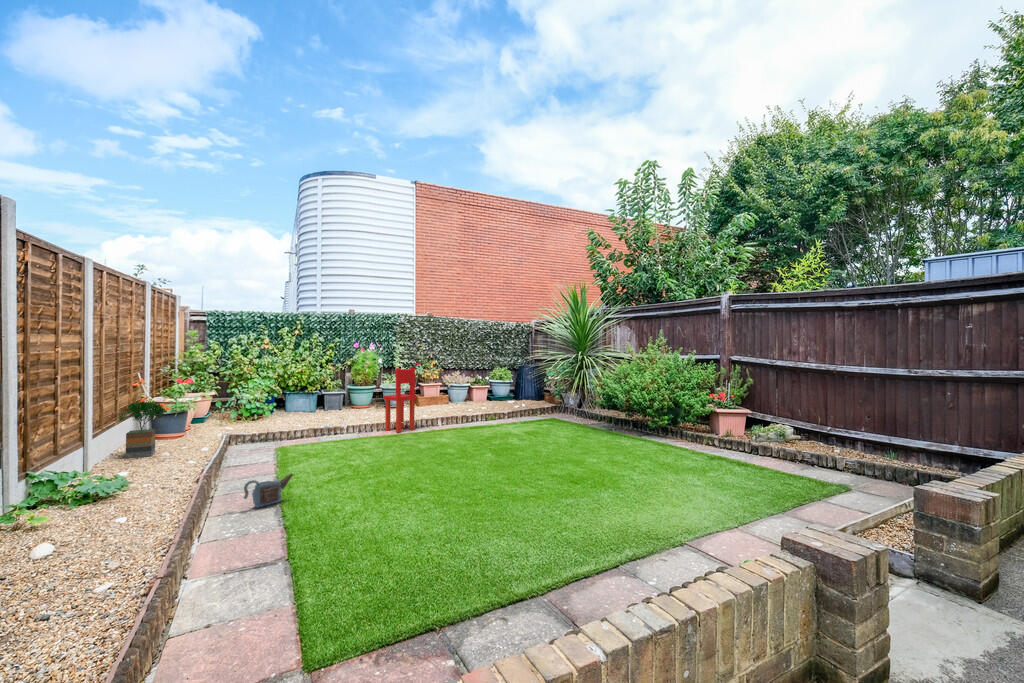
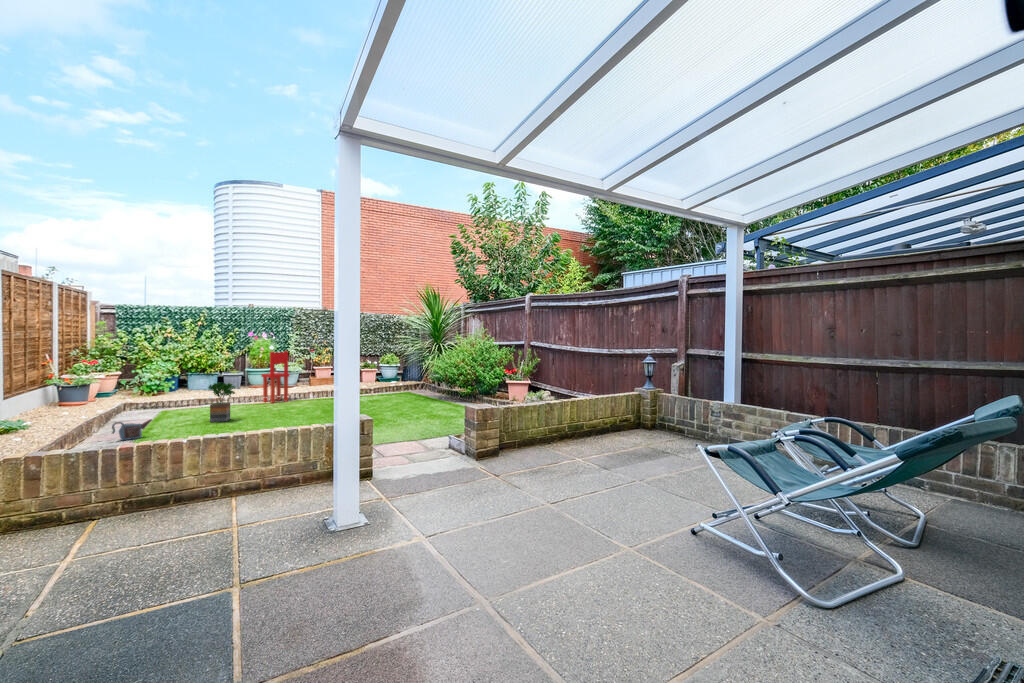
potted tree: present [118,401,166,458] -> present [208,383,235,422]

